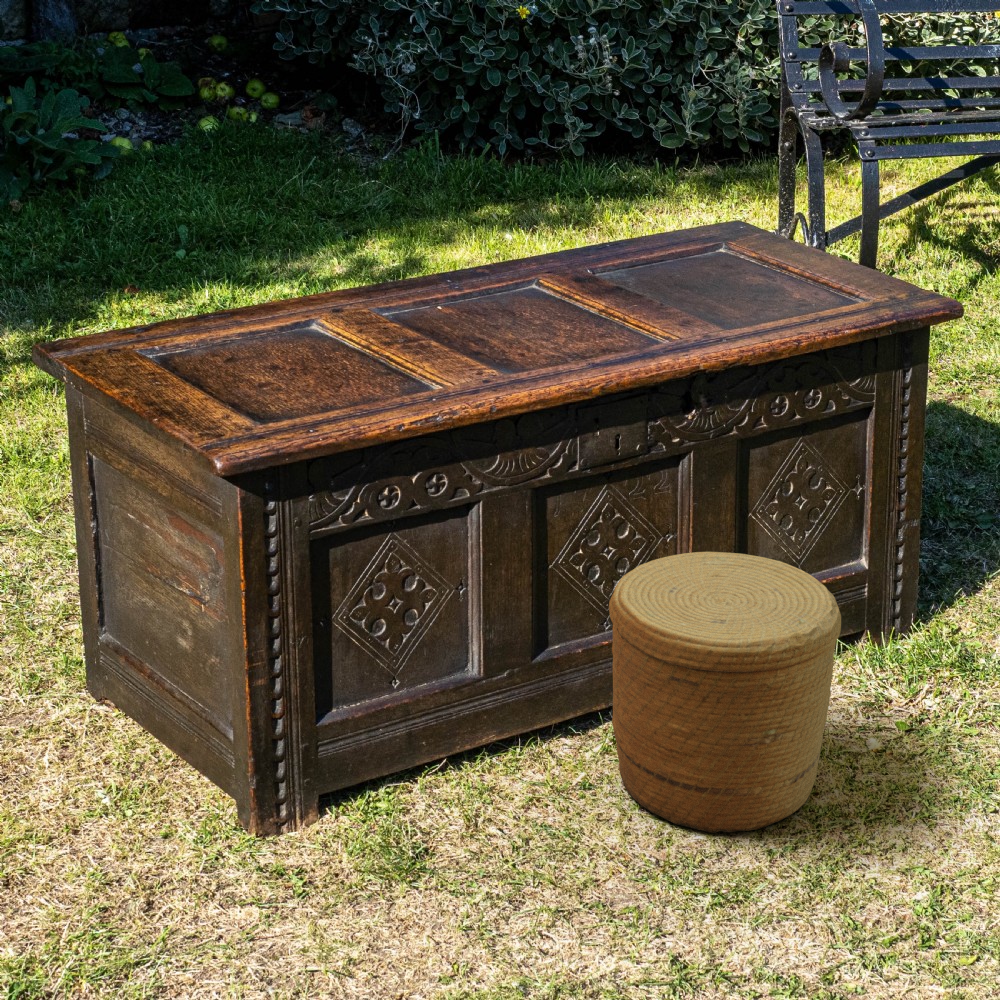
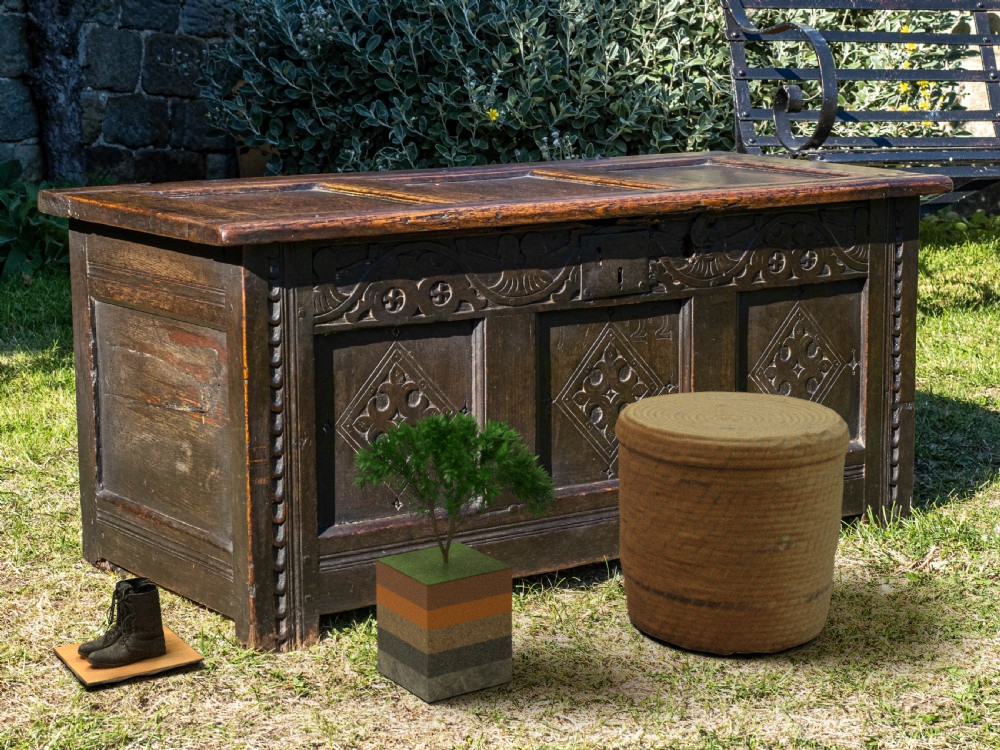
potted tree: none [346,609,550,898] -> present [352,410,557,702]
boots: none [65,755,211,875] -> present [53,576,205,686]

